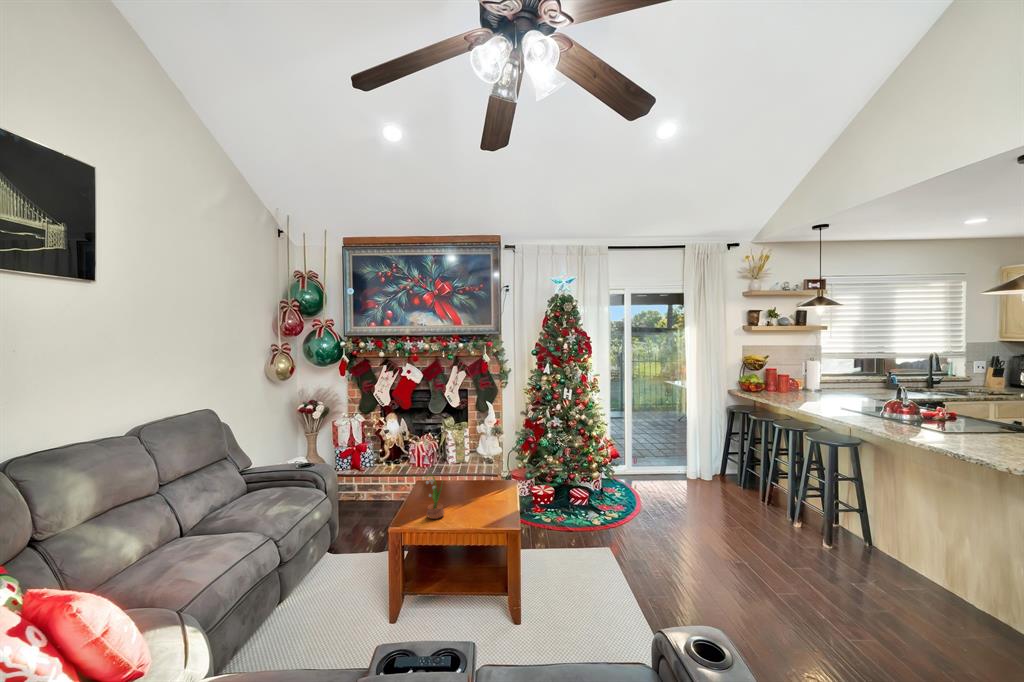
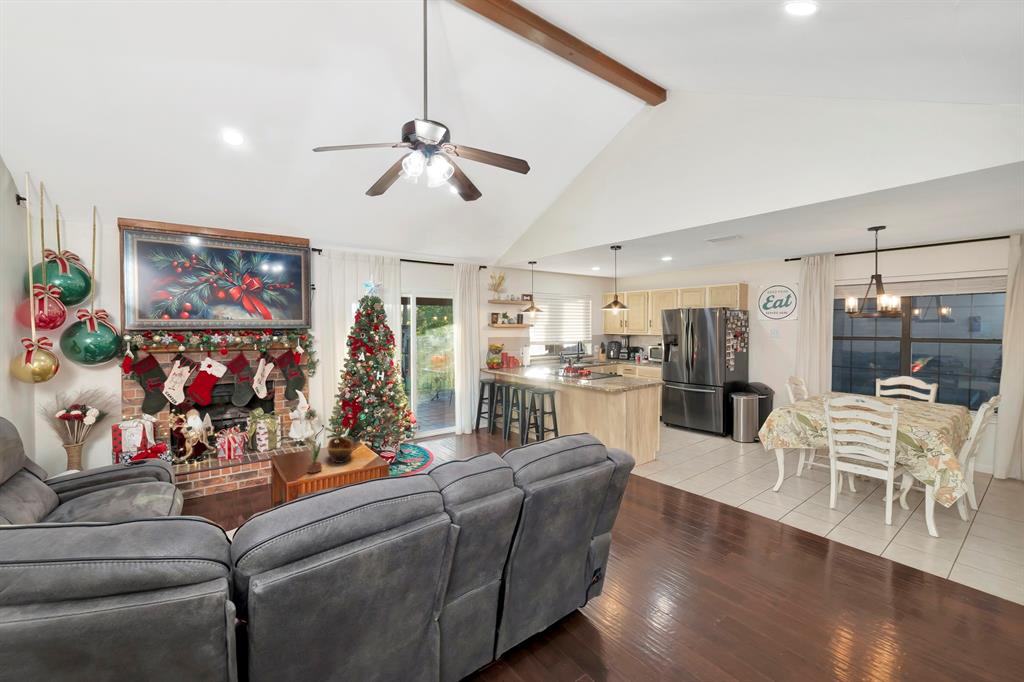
wooden bowl: none [461,471,497,510] -> present [328,437,353,463]

